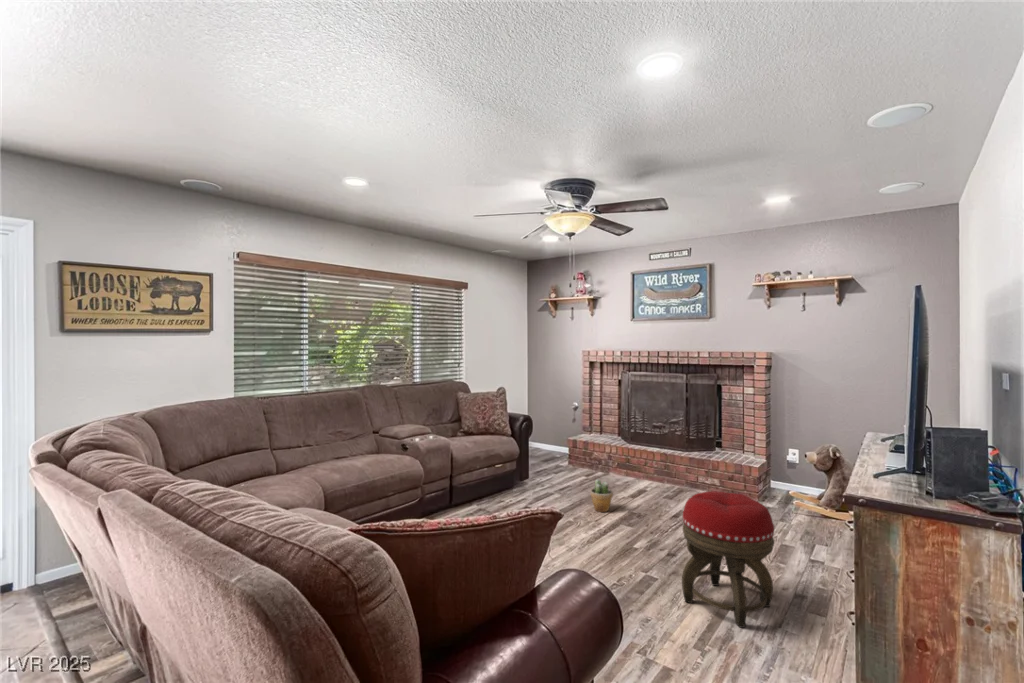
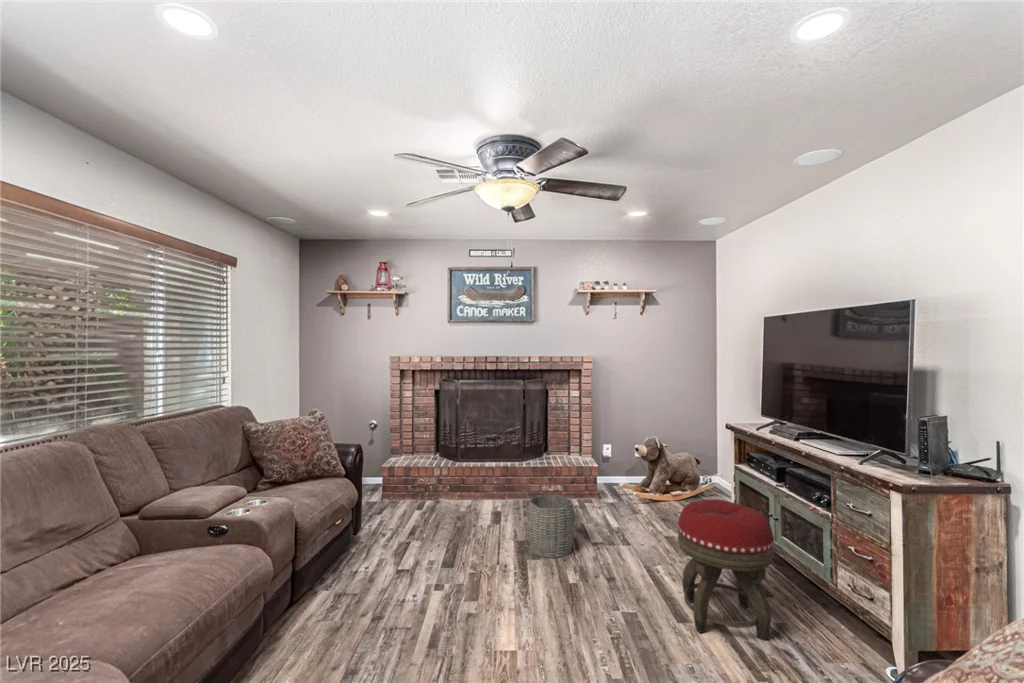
woven basket: none [627,475,670,529] -> present [527,495,575,558]
potted plant: present [590,479,613,512] -> none [477,512,504,552]

